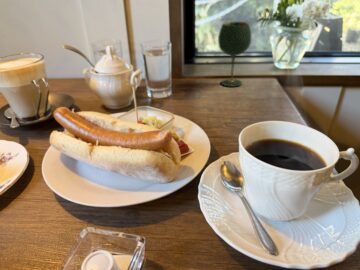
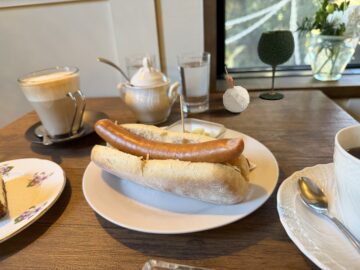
candle: none [182,56,206,99] -> present [223,70,249,112]

